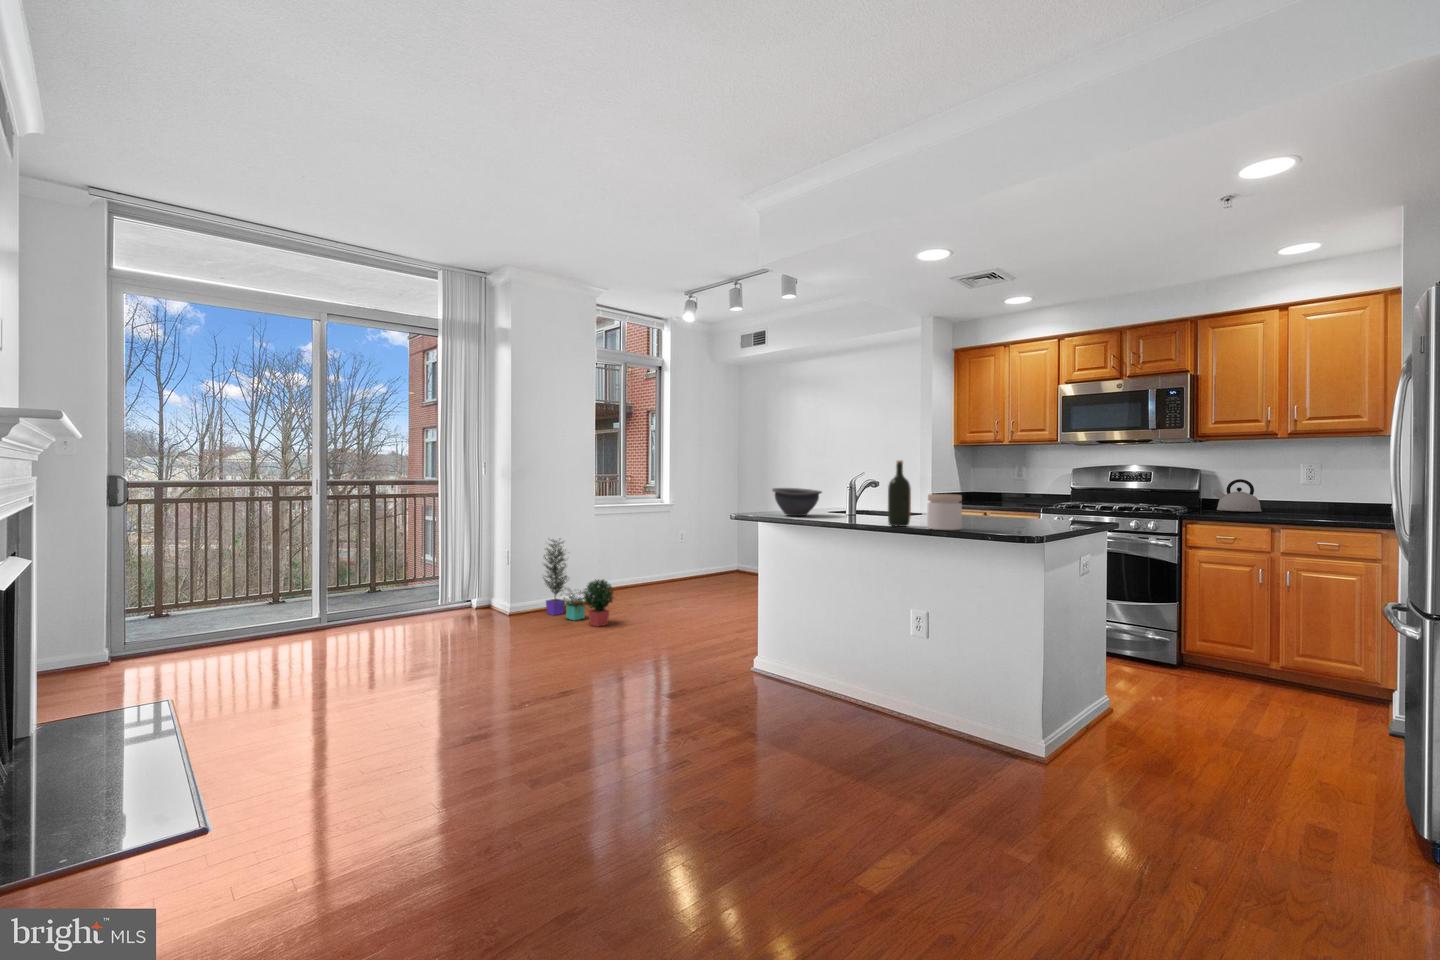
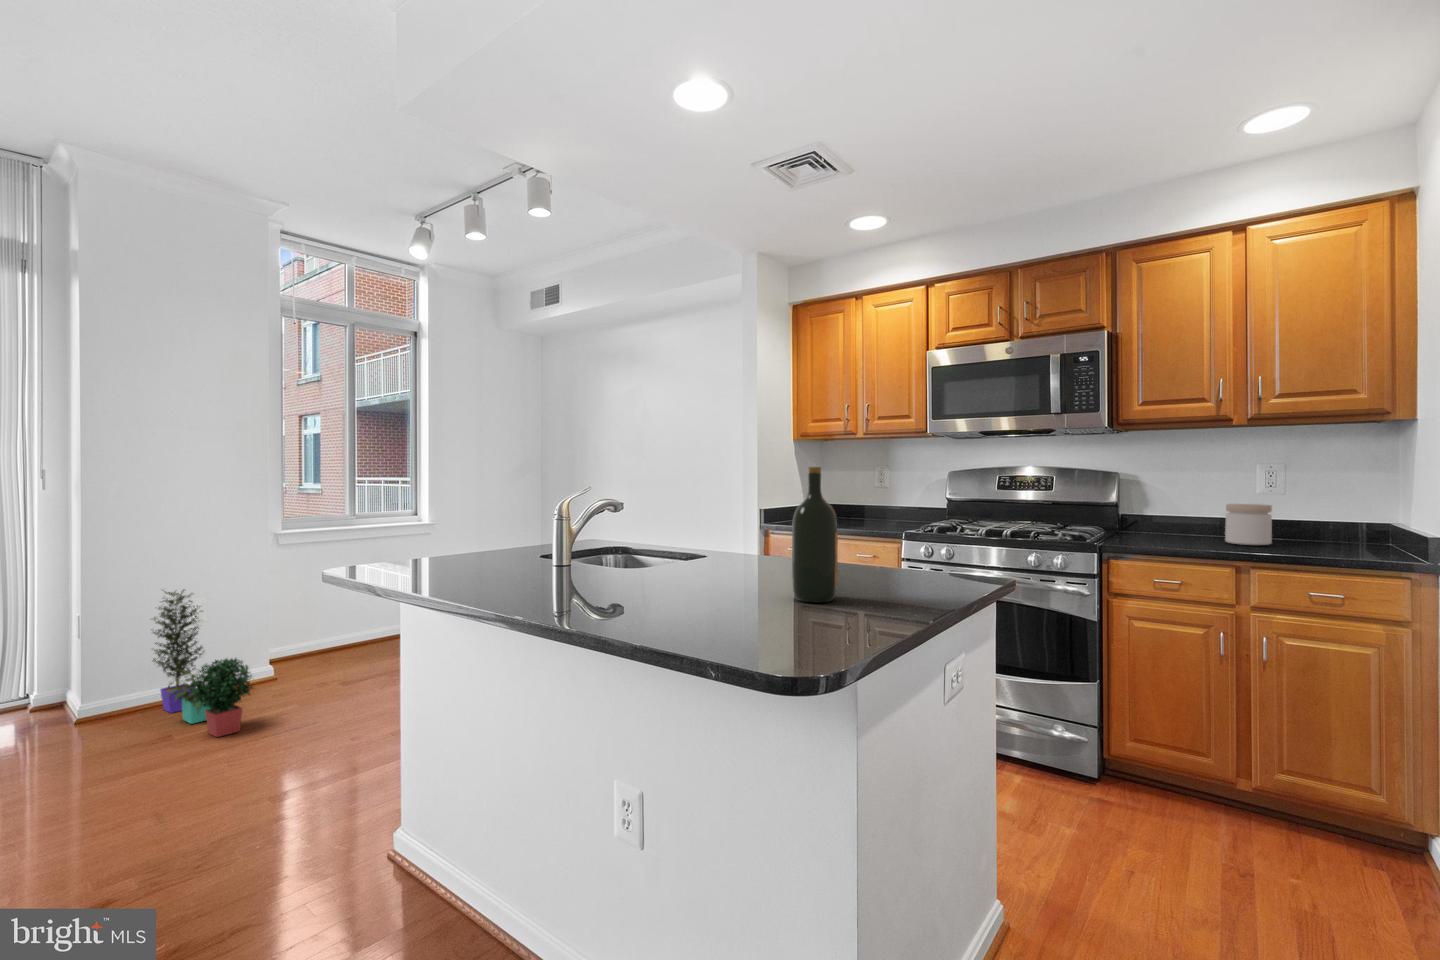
wine bottle: present [888,461,911,527] -> present [792,467,838,603]
kettle: present [1213,479,1262,512] -> none [1140,488,1209,537]
bowl: present [772,488,822,516] -> none [402,515,502,570]
jar: present [927,494,962,530] -> present [1225,504,1272,545]

